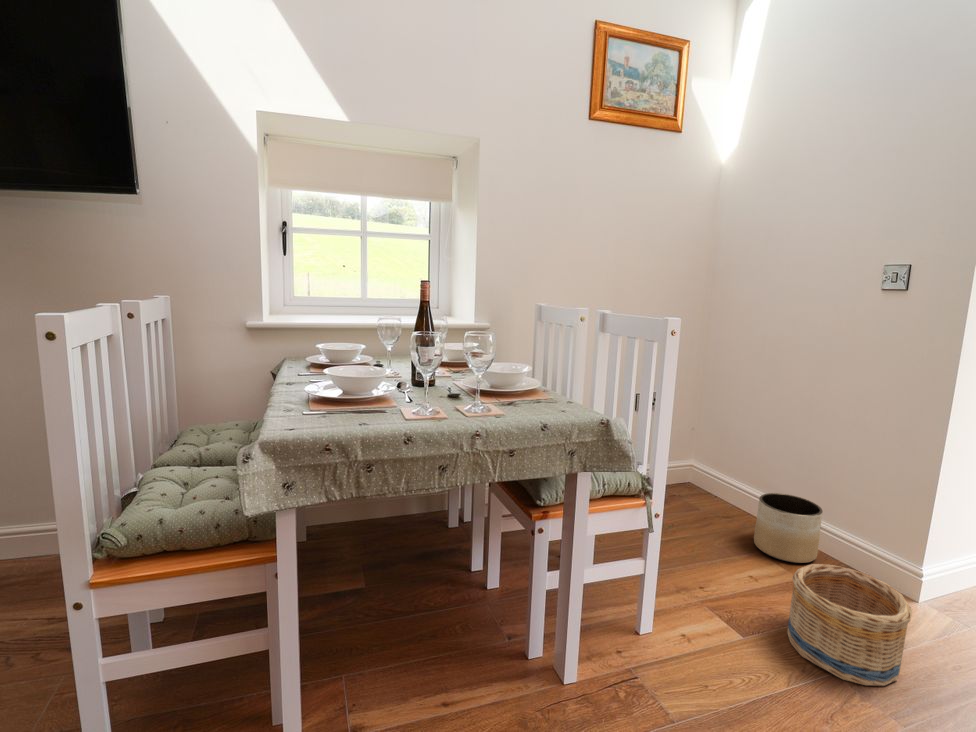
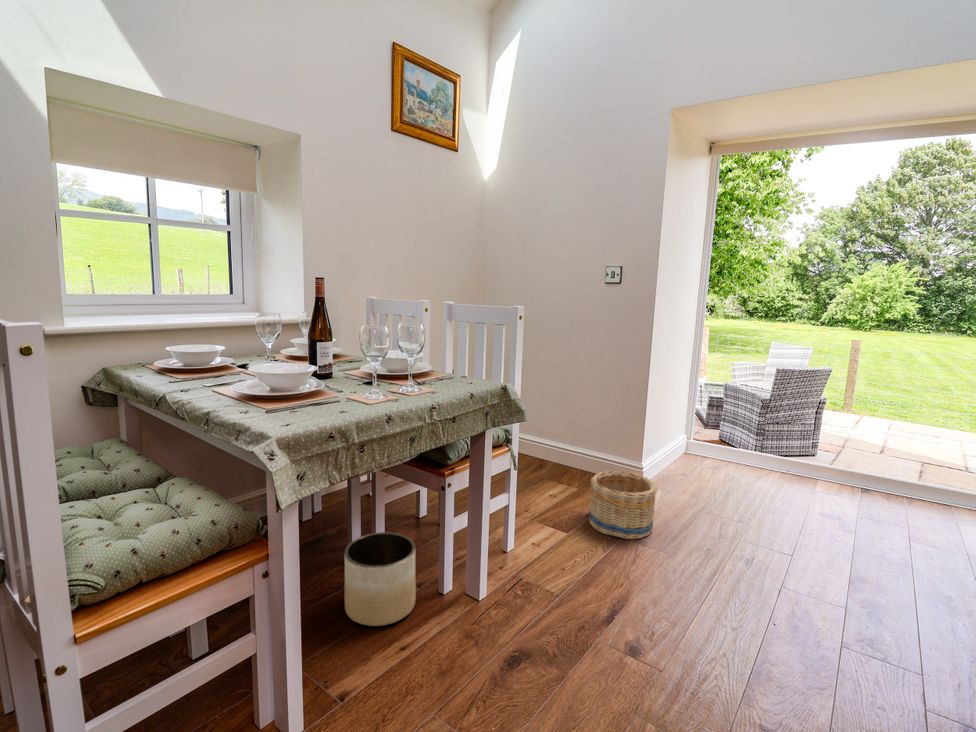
planter: present [754,493,823,563] -> present [345,532,416,626]

